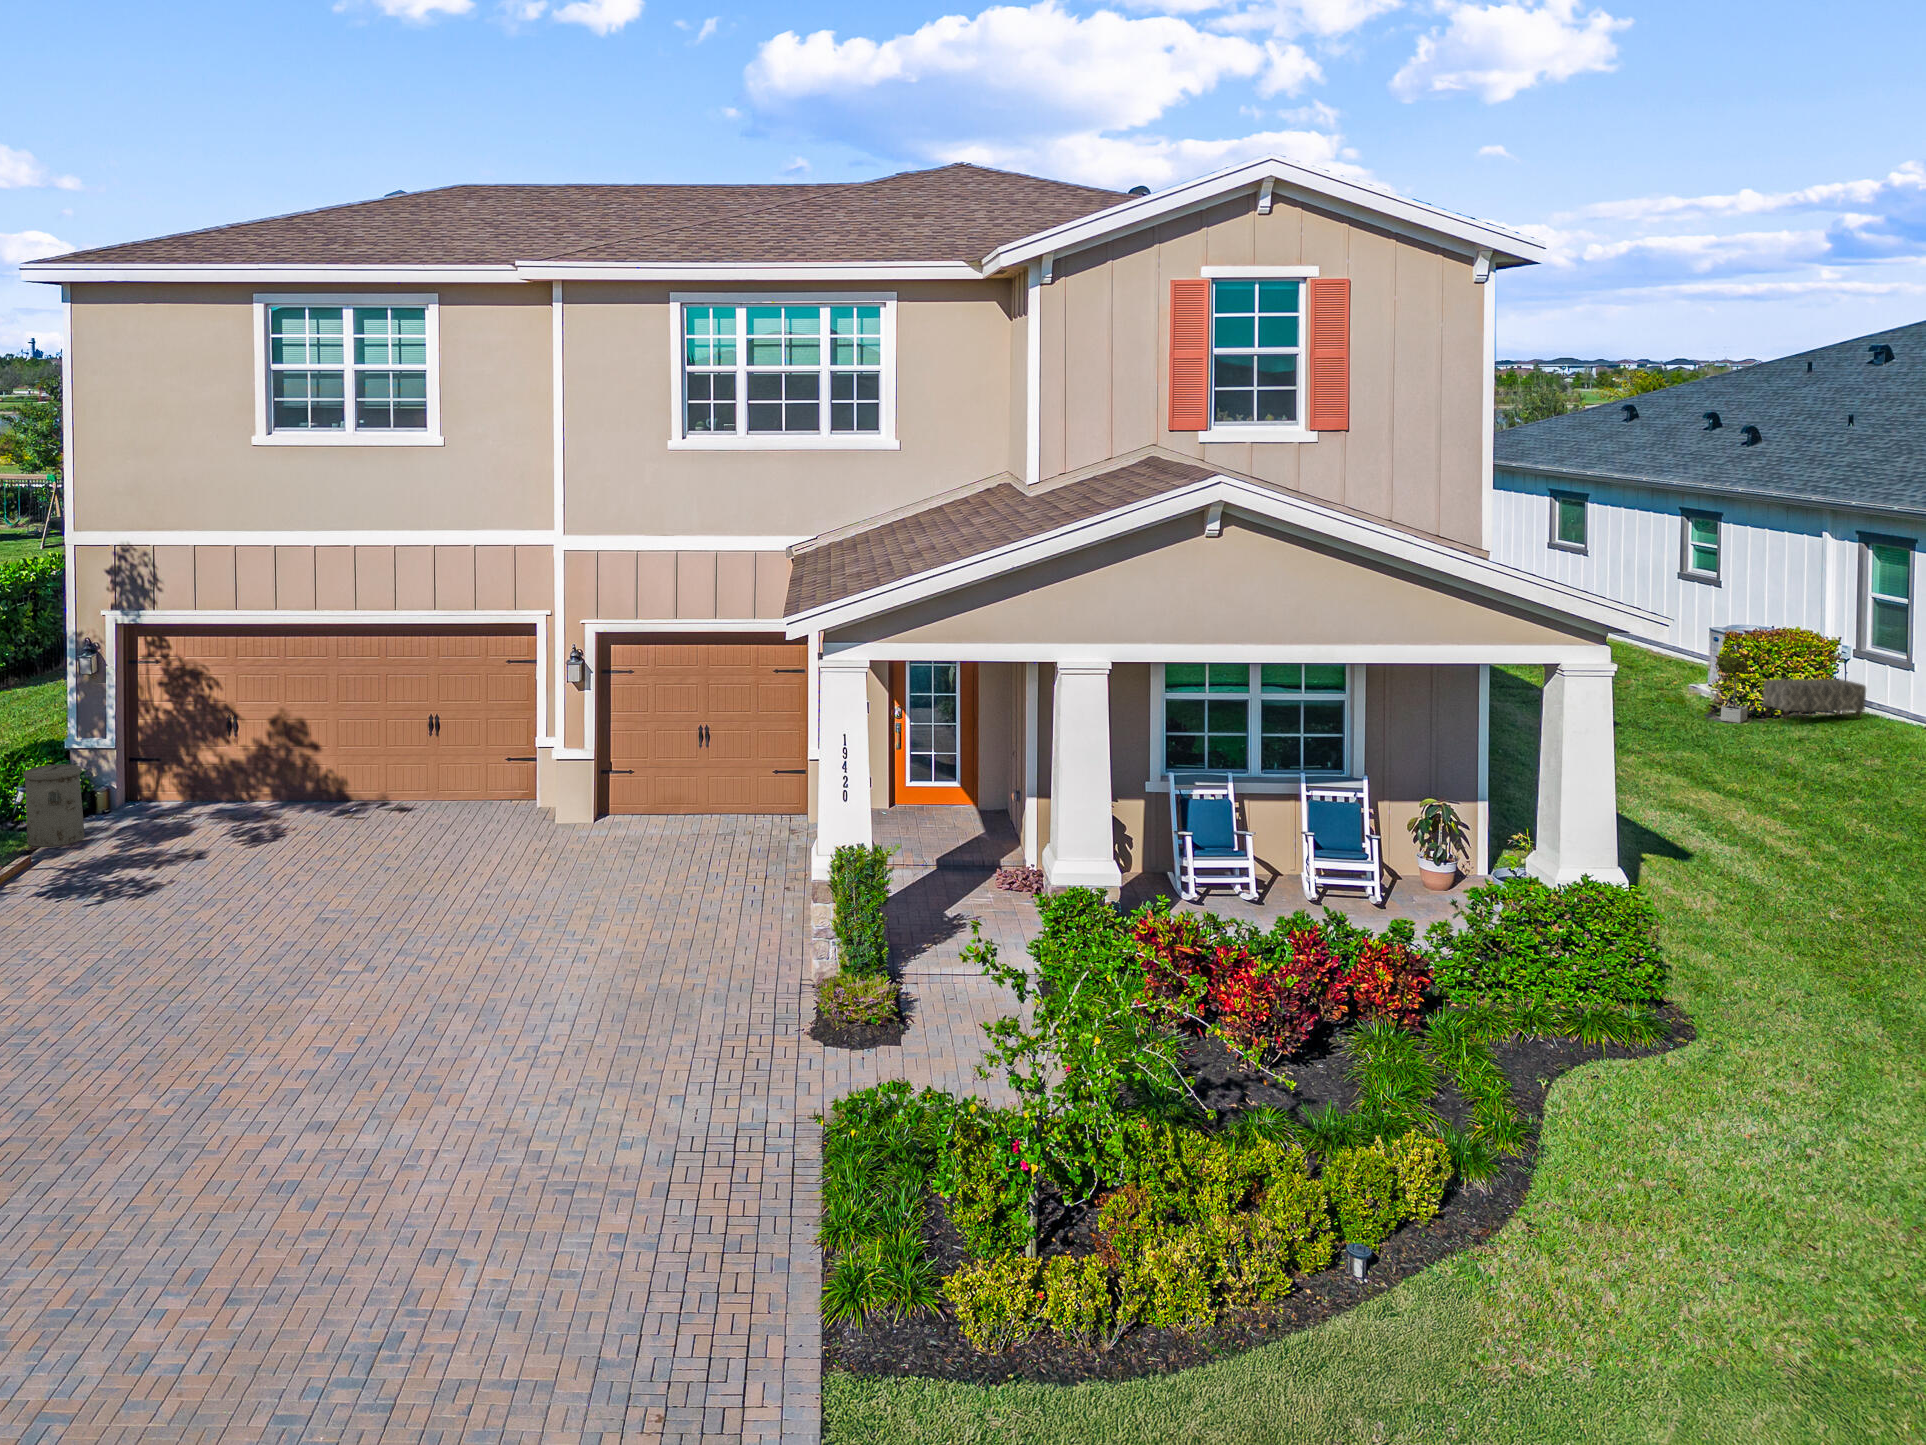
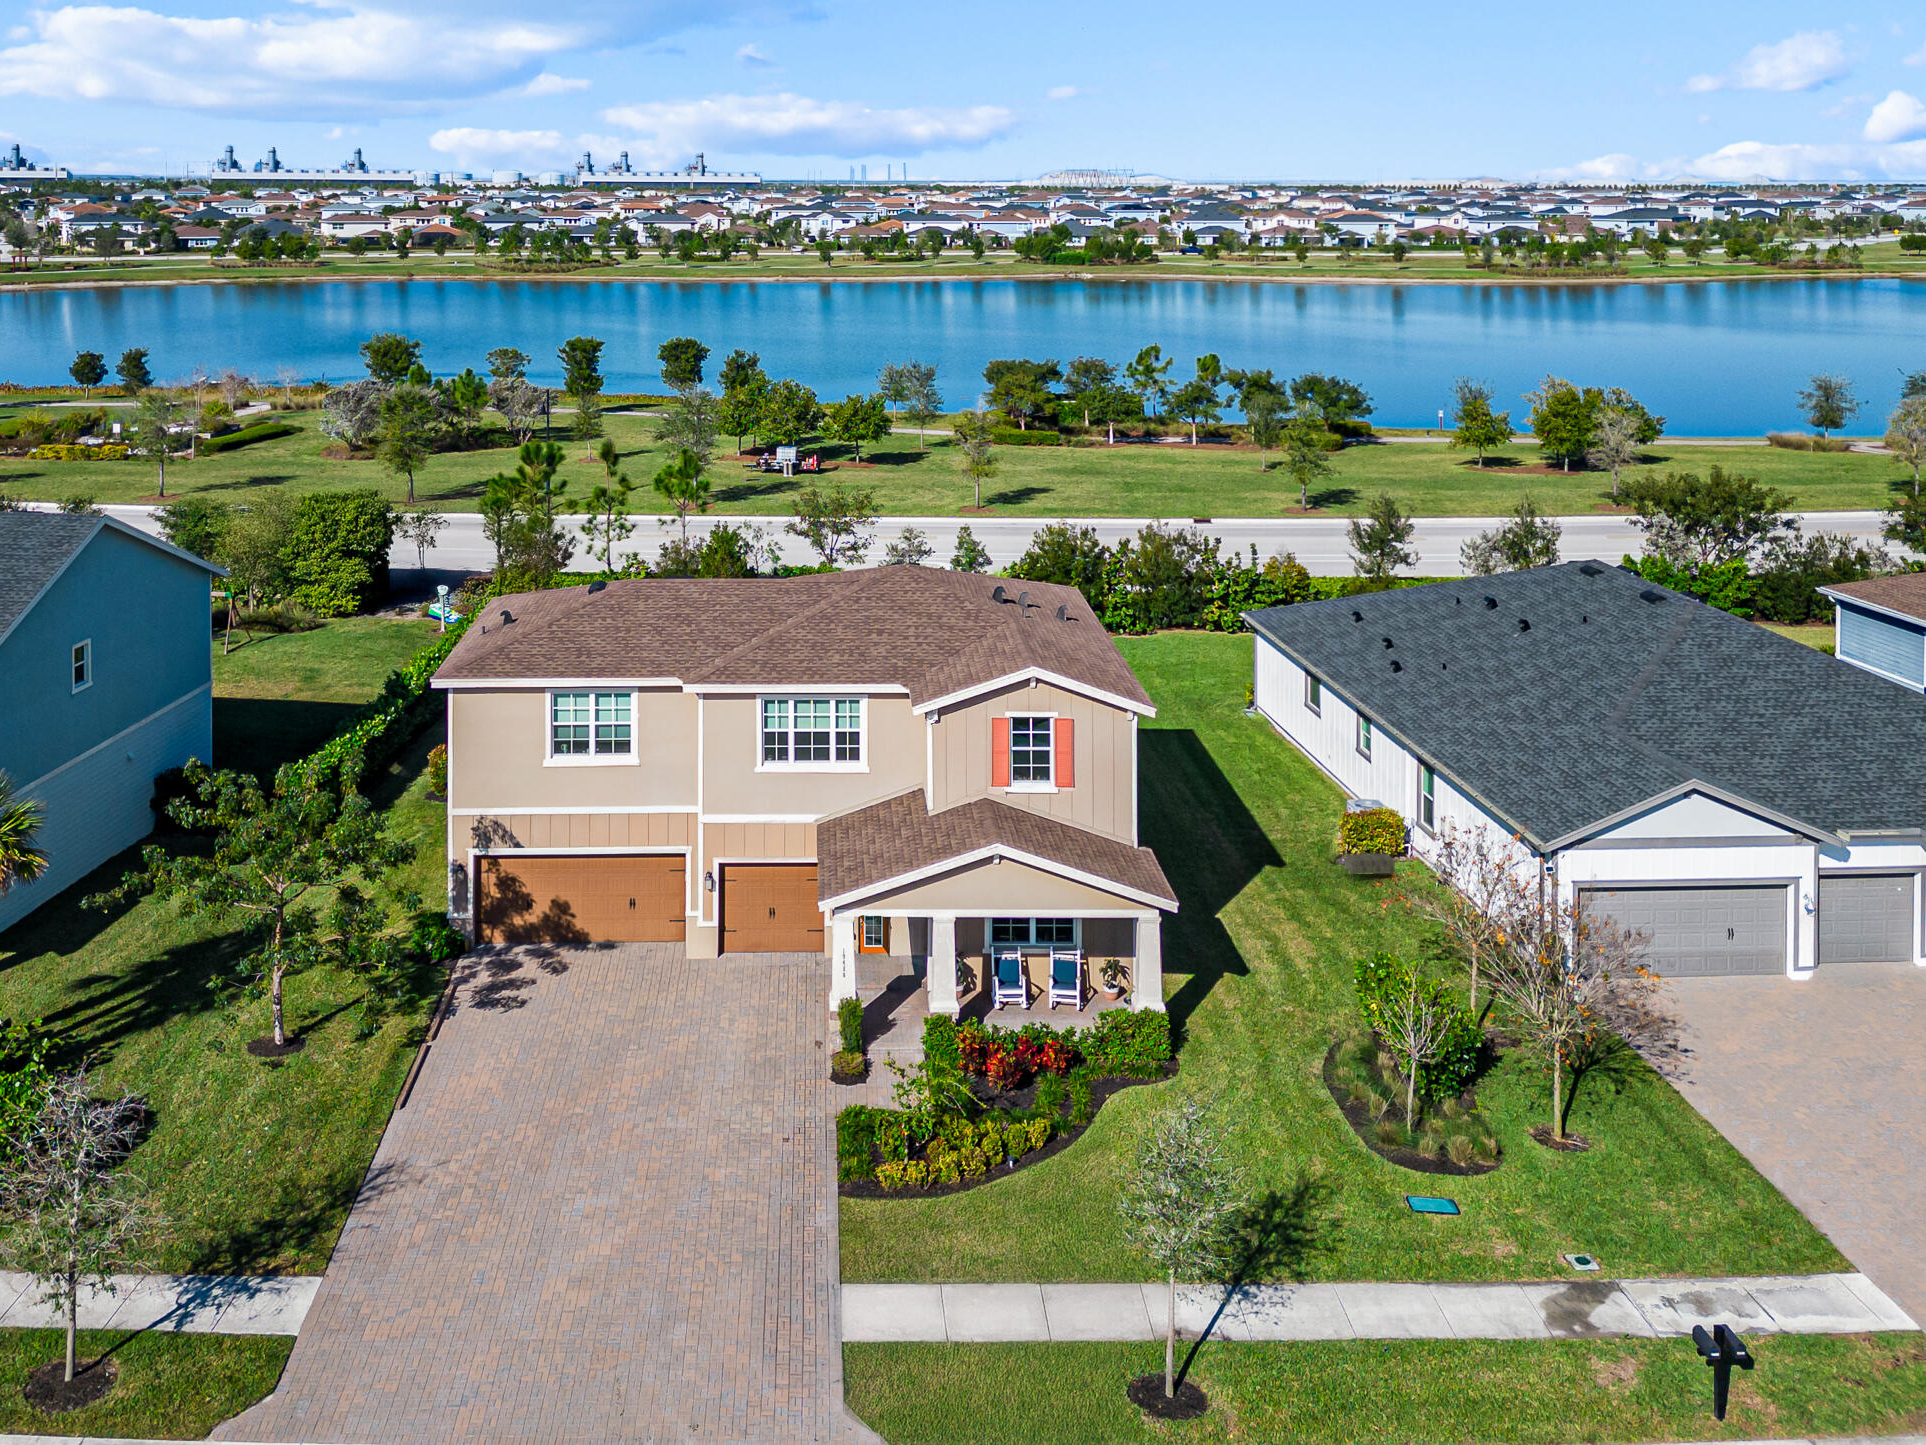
potted tree: present [1717,655,1748,723] -> none [1322,840,1337,878]
trash can: present [24,764,85,847] -> none [442,932,470,975]

